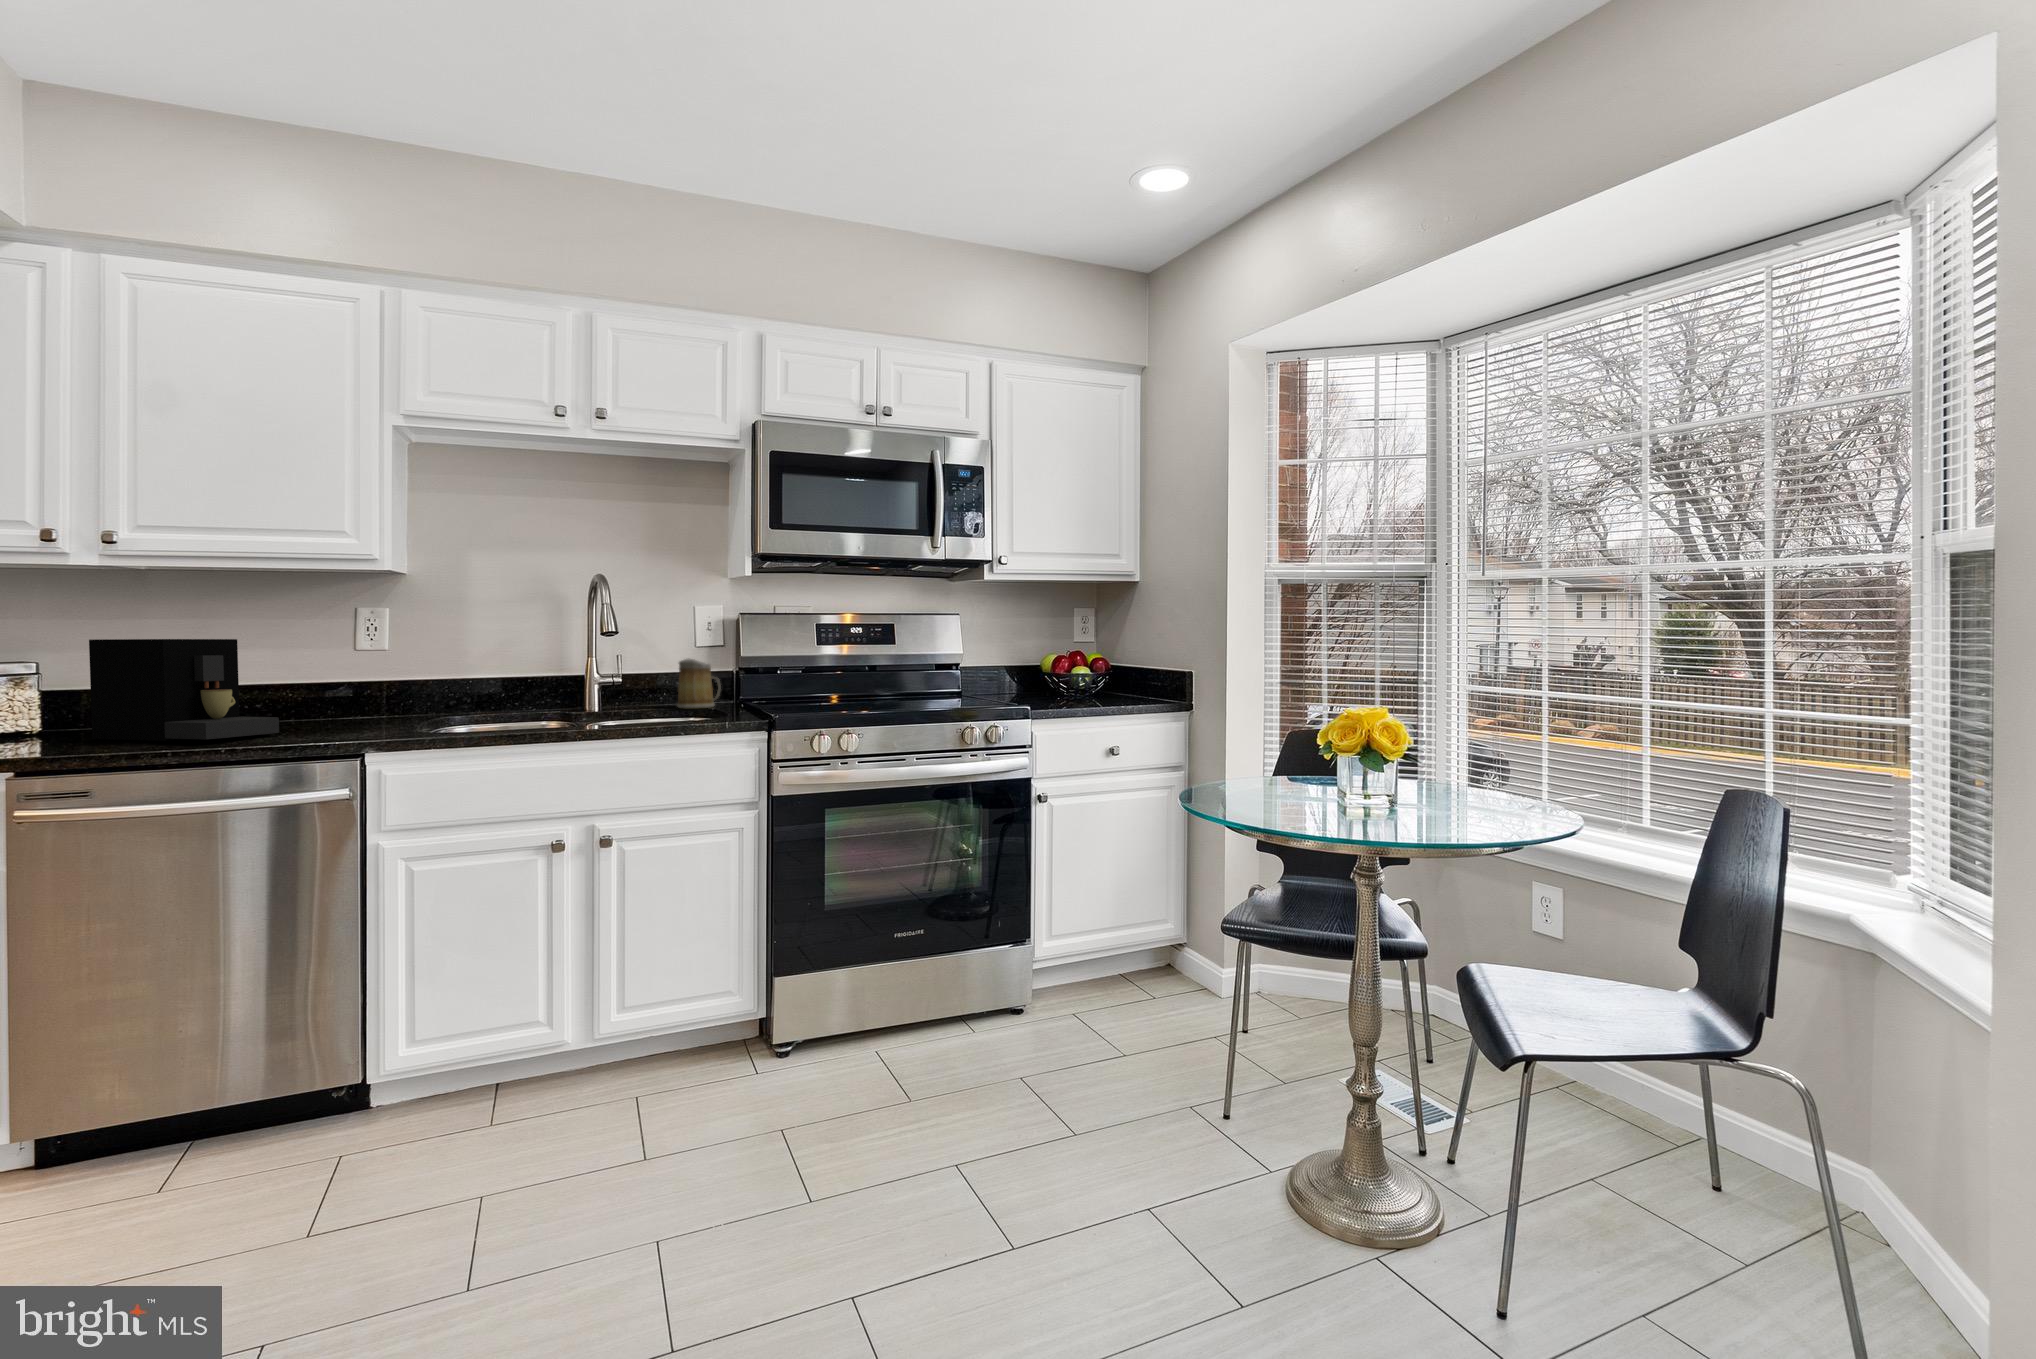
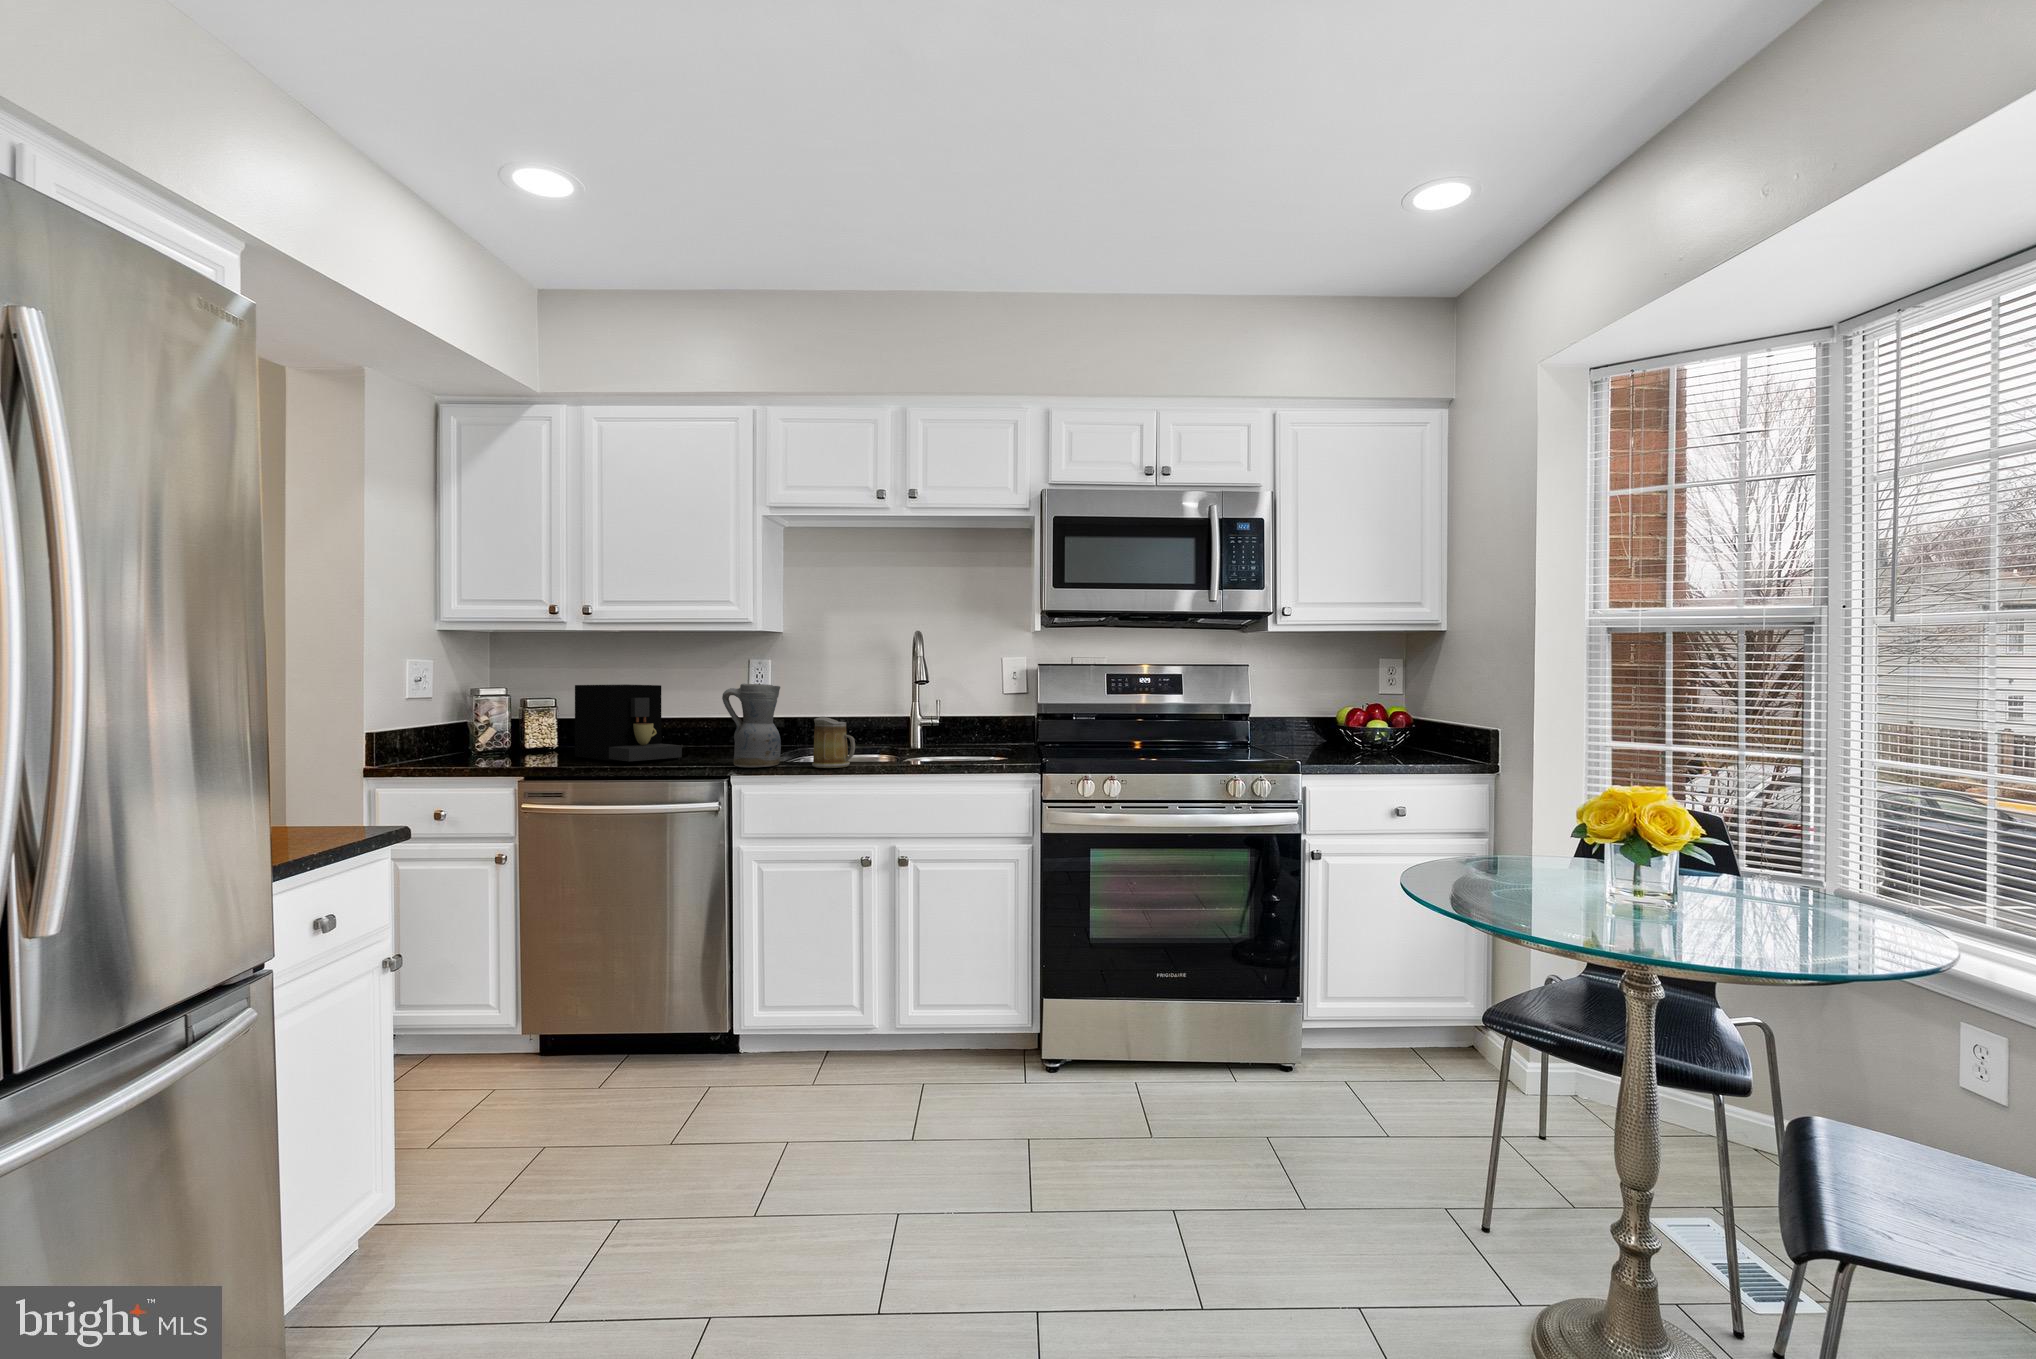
ceramic pitcher: none [356,634,440,739] -> present [722,683,781,767]
mug: present [677,659,721,708] -> present [812,717,855,768]

